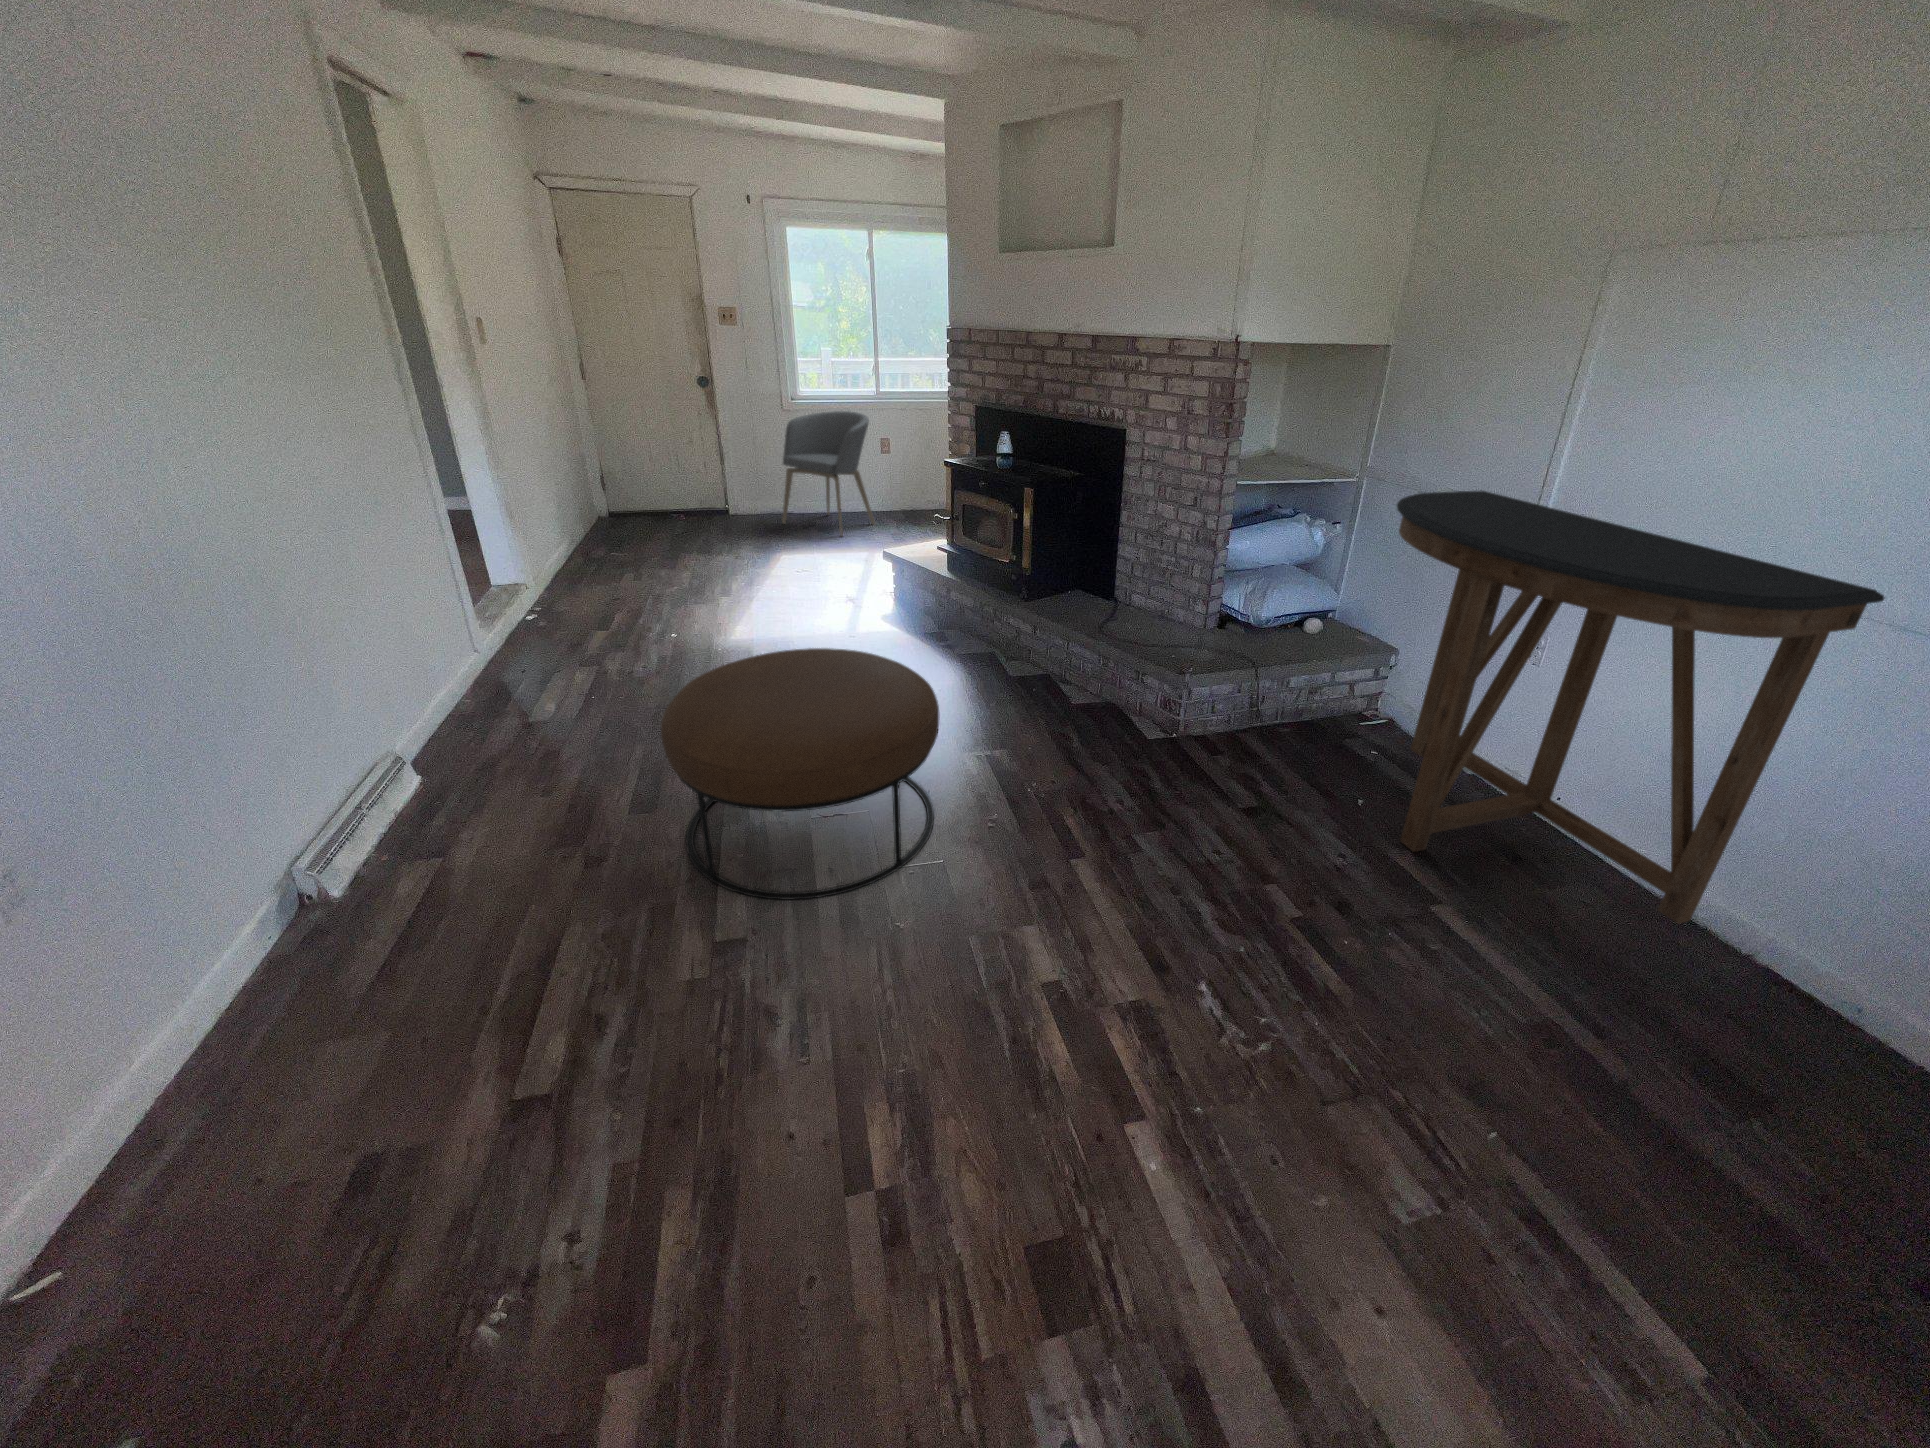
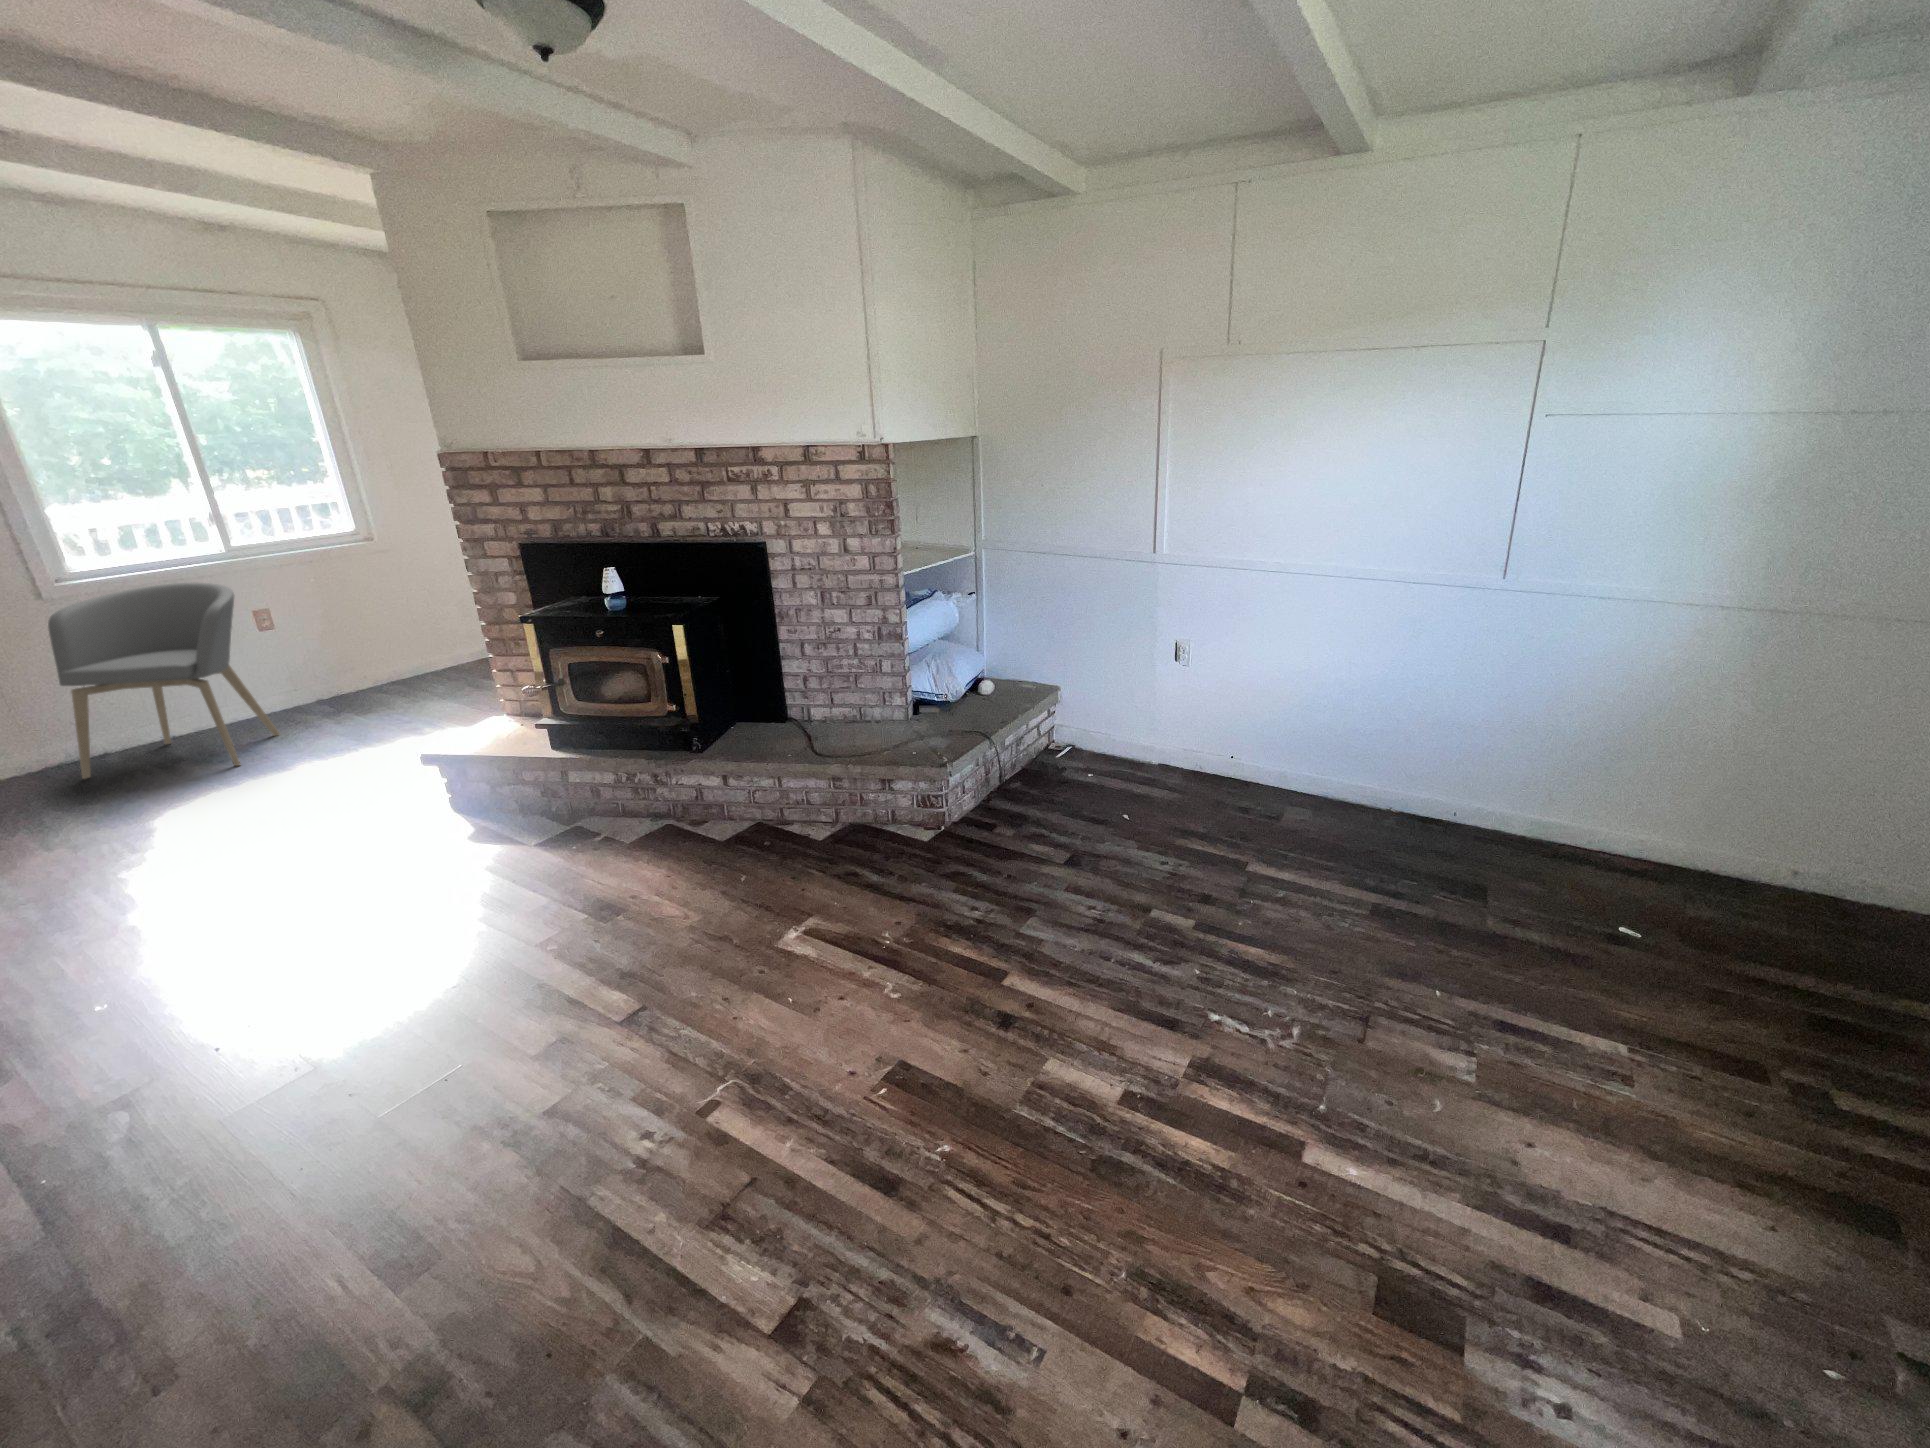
console table: present [1397,490,1884,924] -> none [1078,545,1392,837]
ottoman: present [661,648,940,900] -> none [445,865,864,1286]

